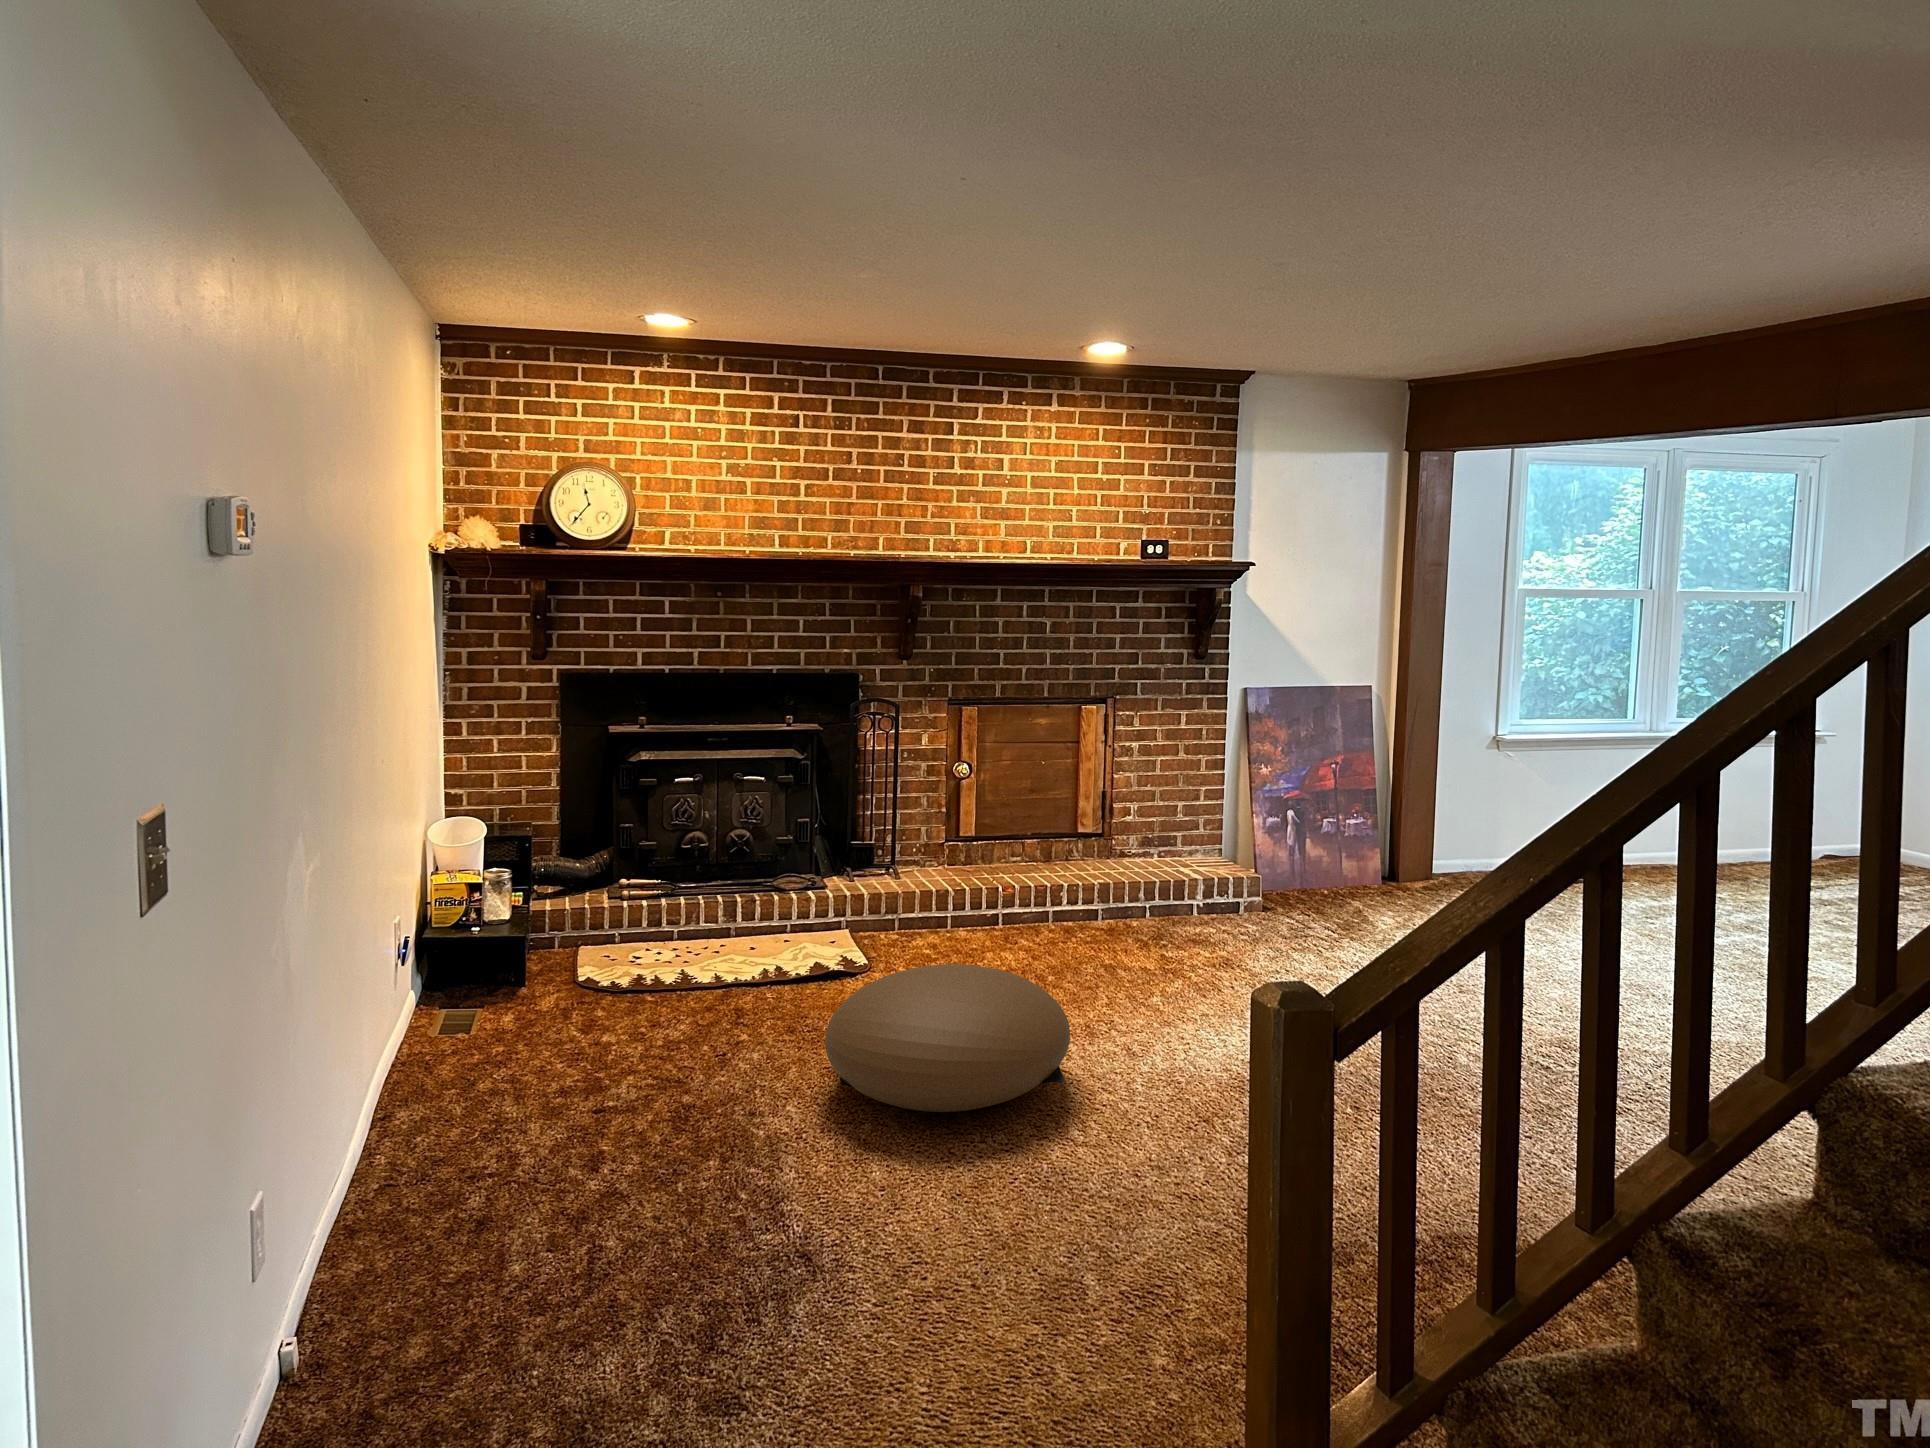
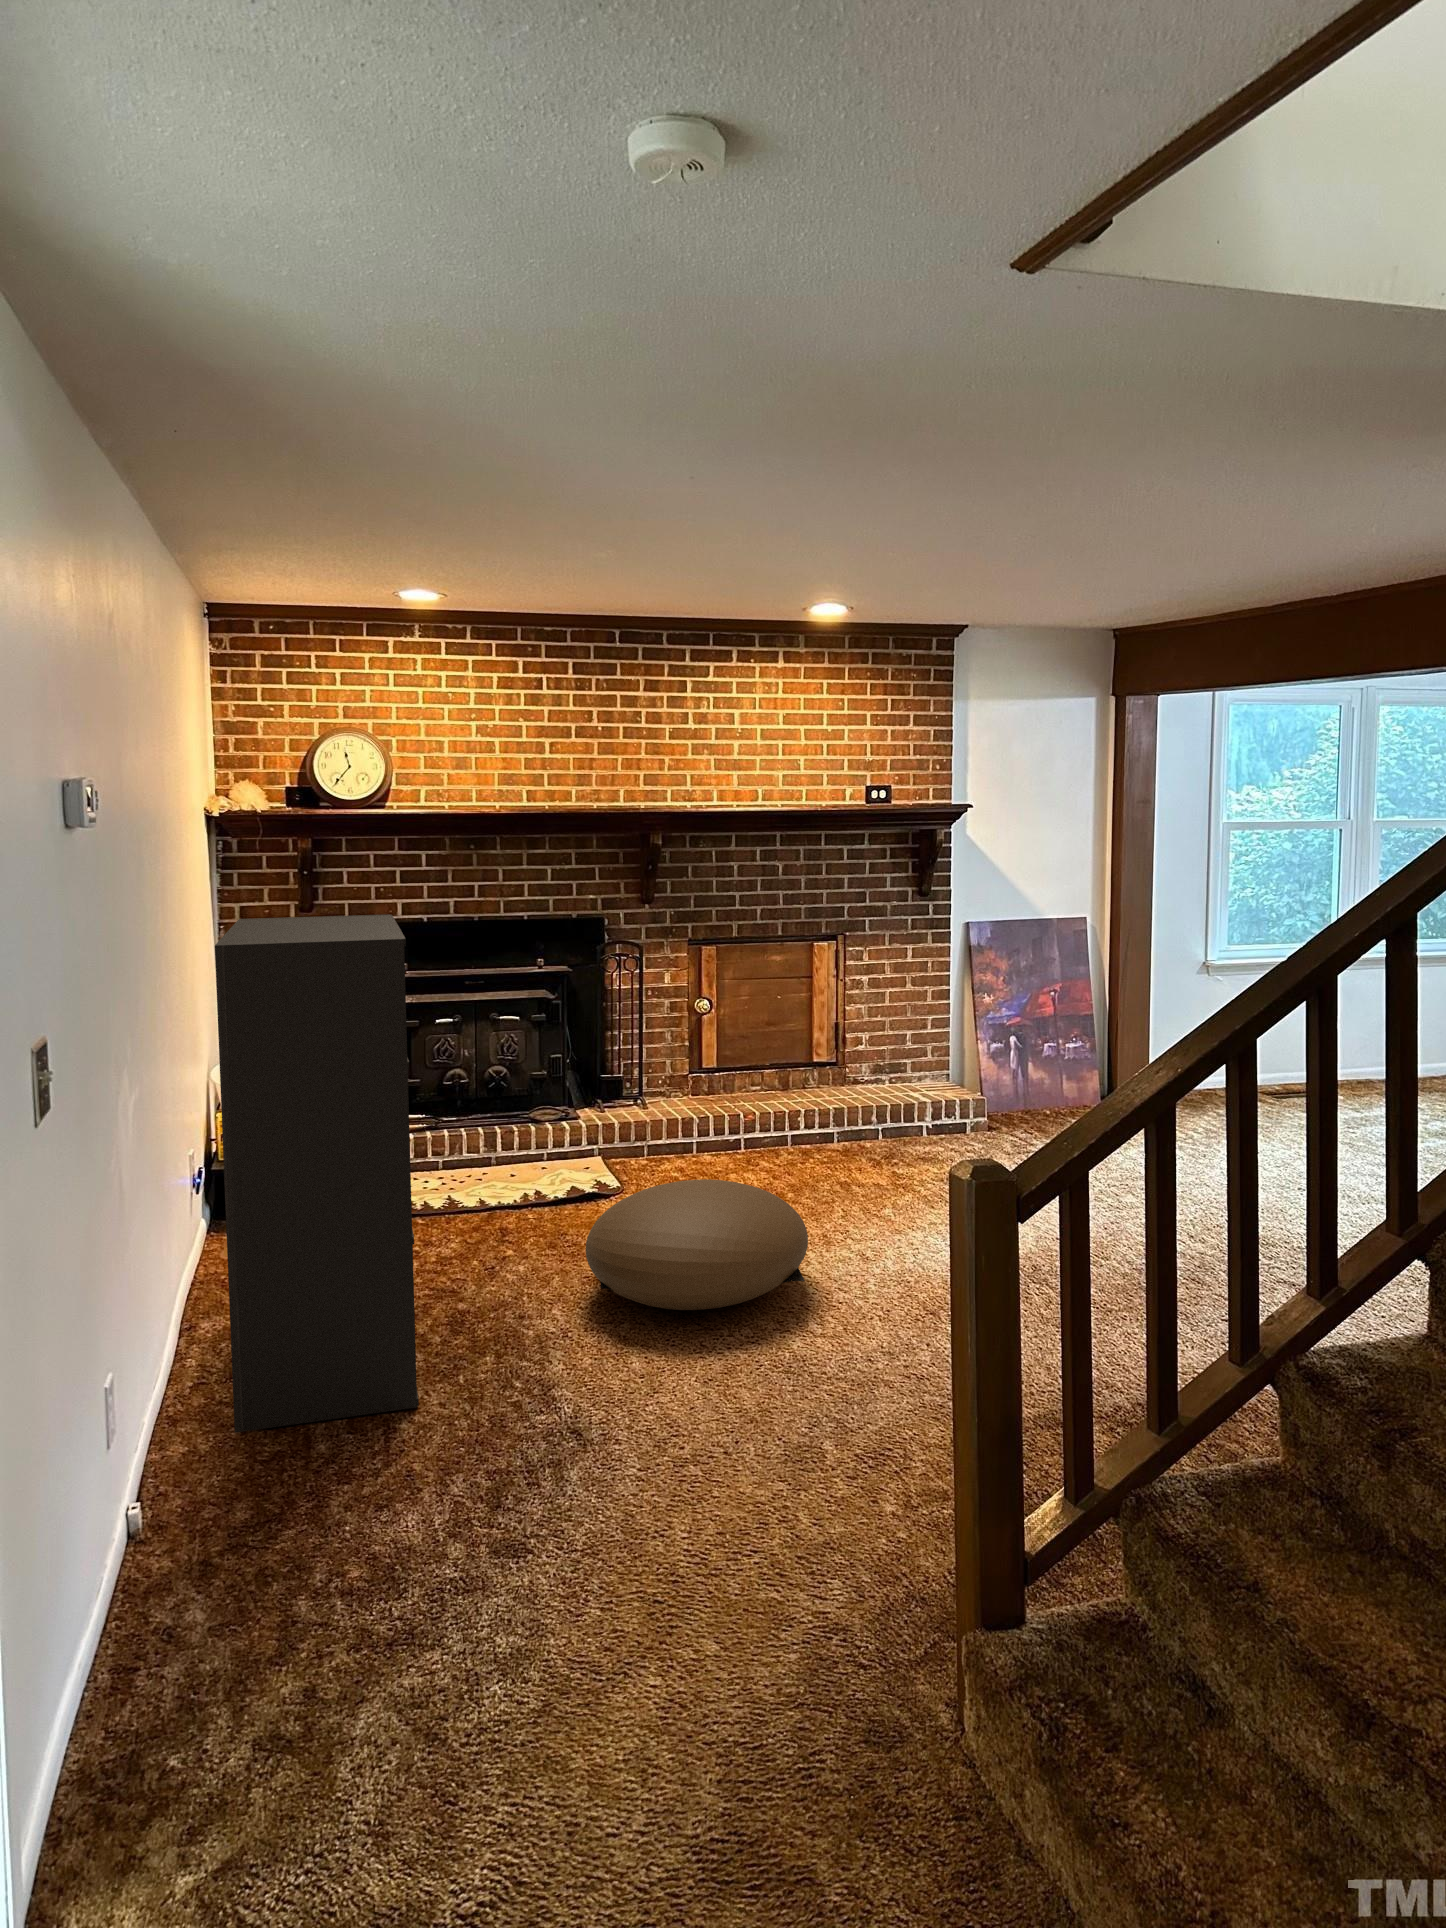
bookshelf: none [407,665,630,1246] -> present [215,914,419,1433]

